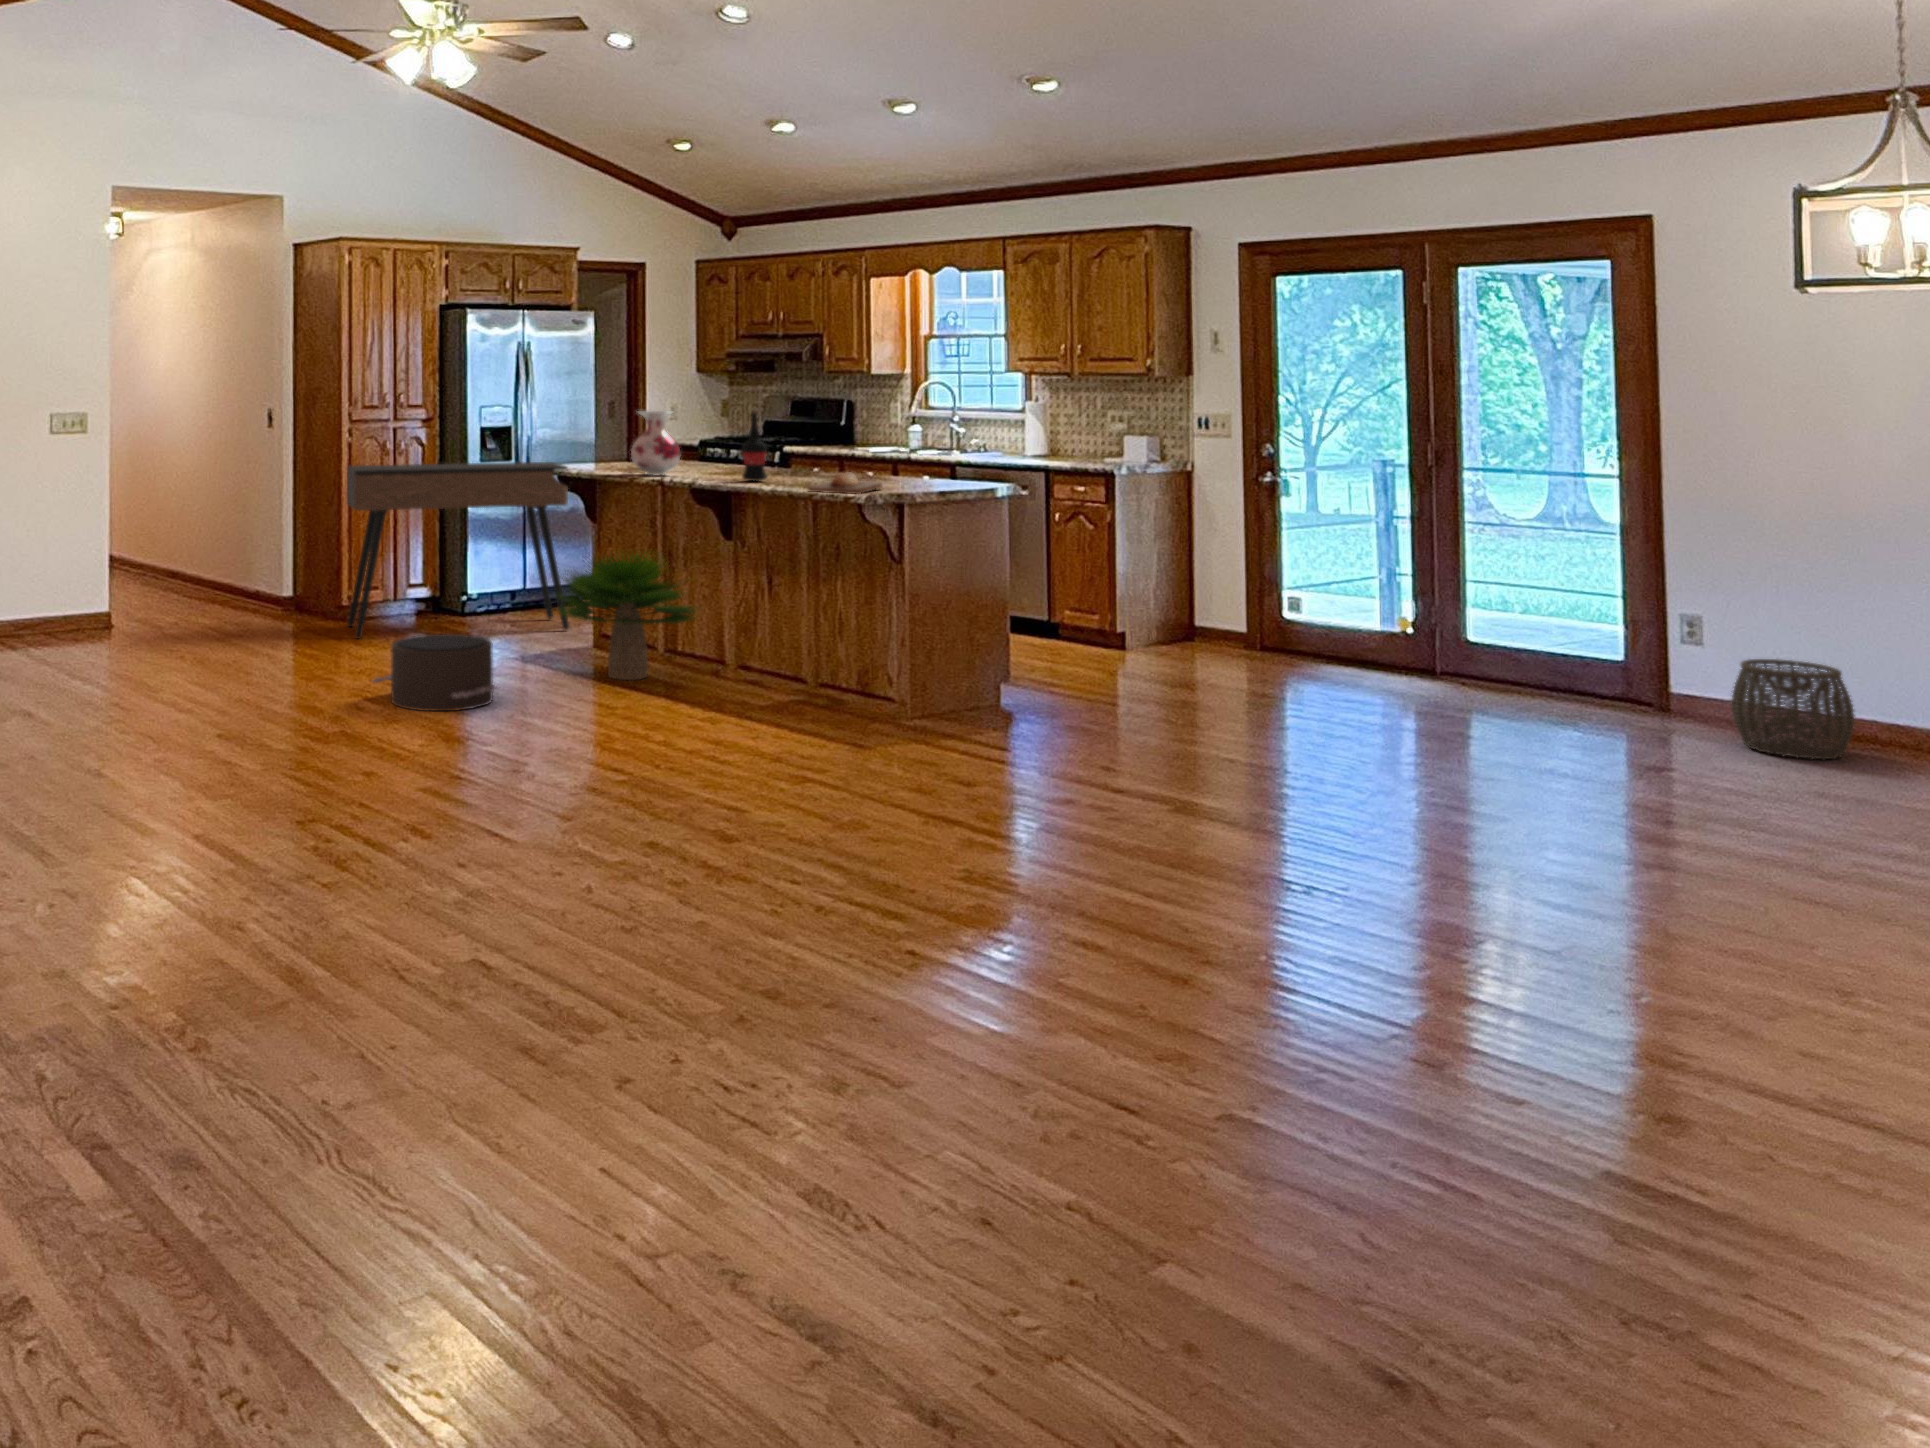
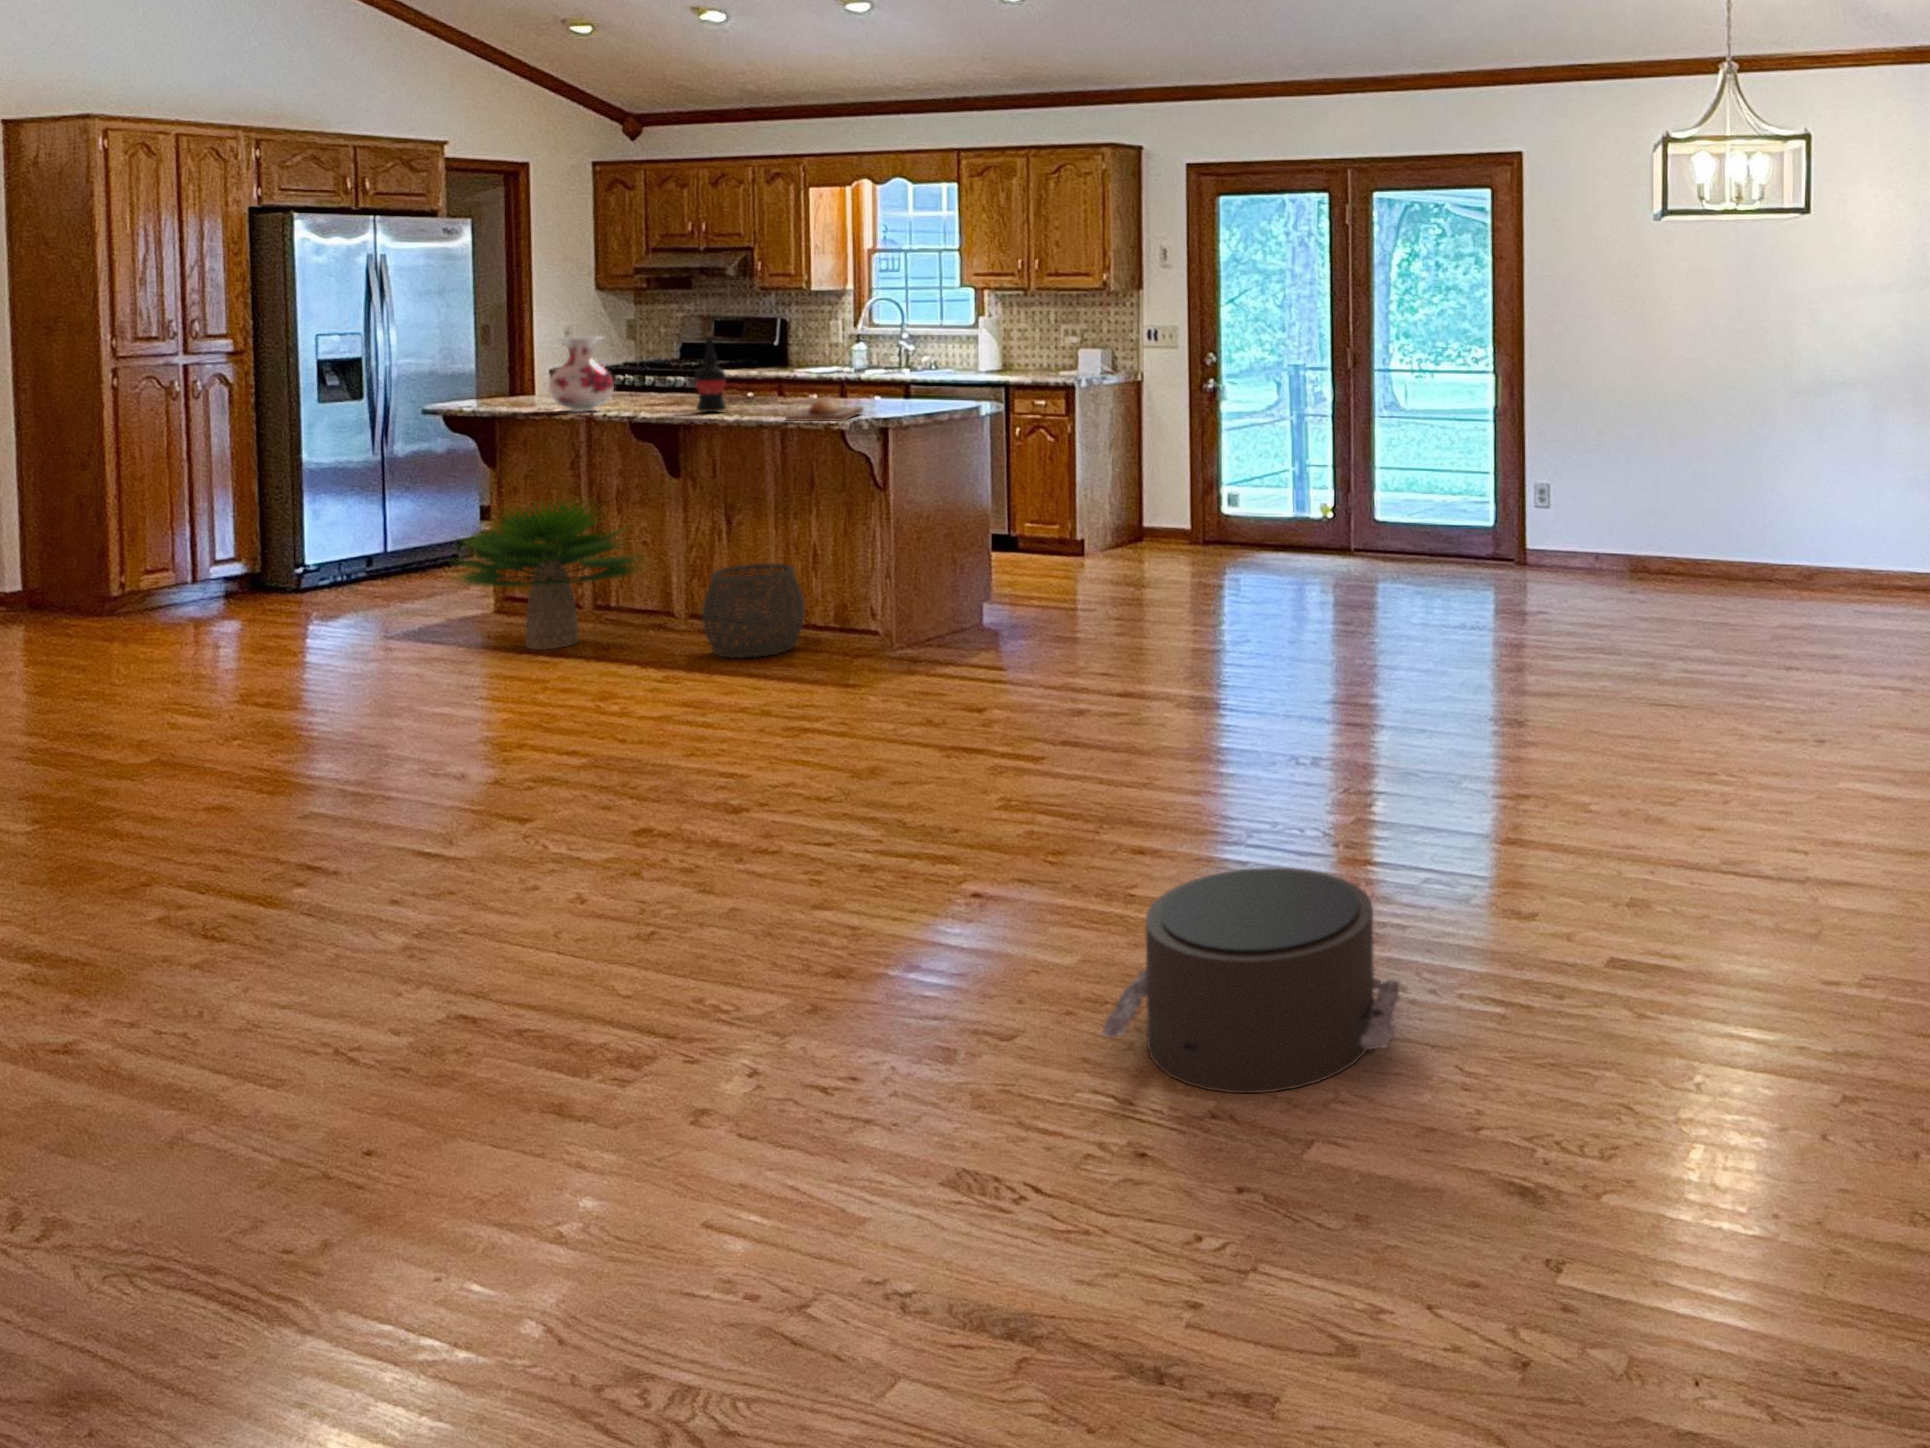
console table: present [347,462,569,639] -> none [100,400,456,644]
pouf: present [373,634,496,711] -> present [1103,868,1400,1093]
woven basket: present [1731,659,1855,759] -> present [702,564,805,659]

